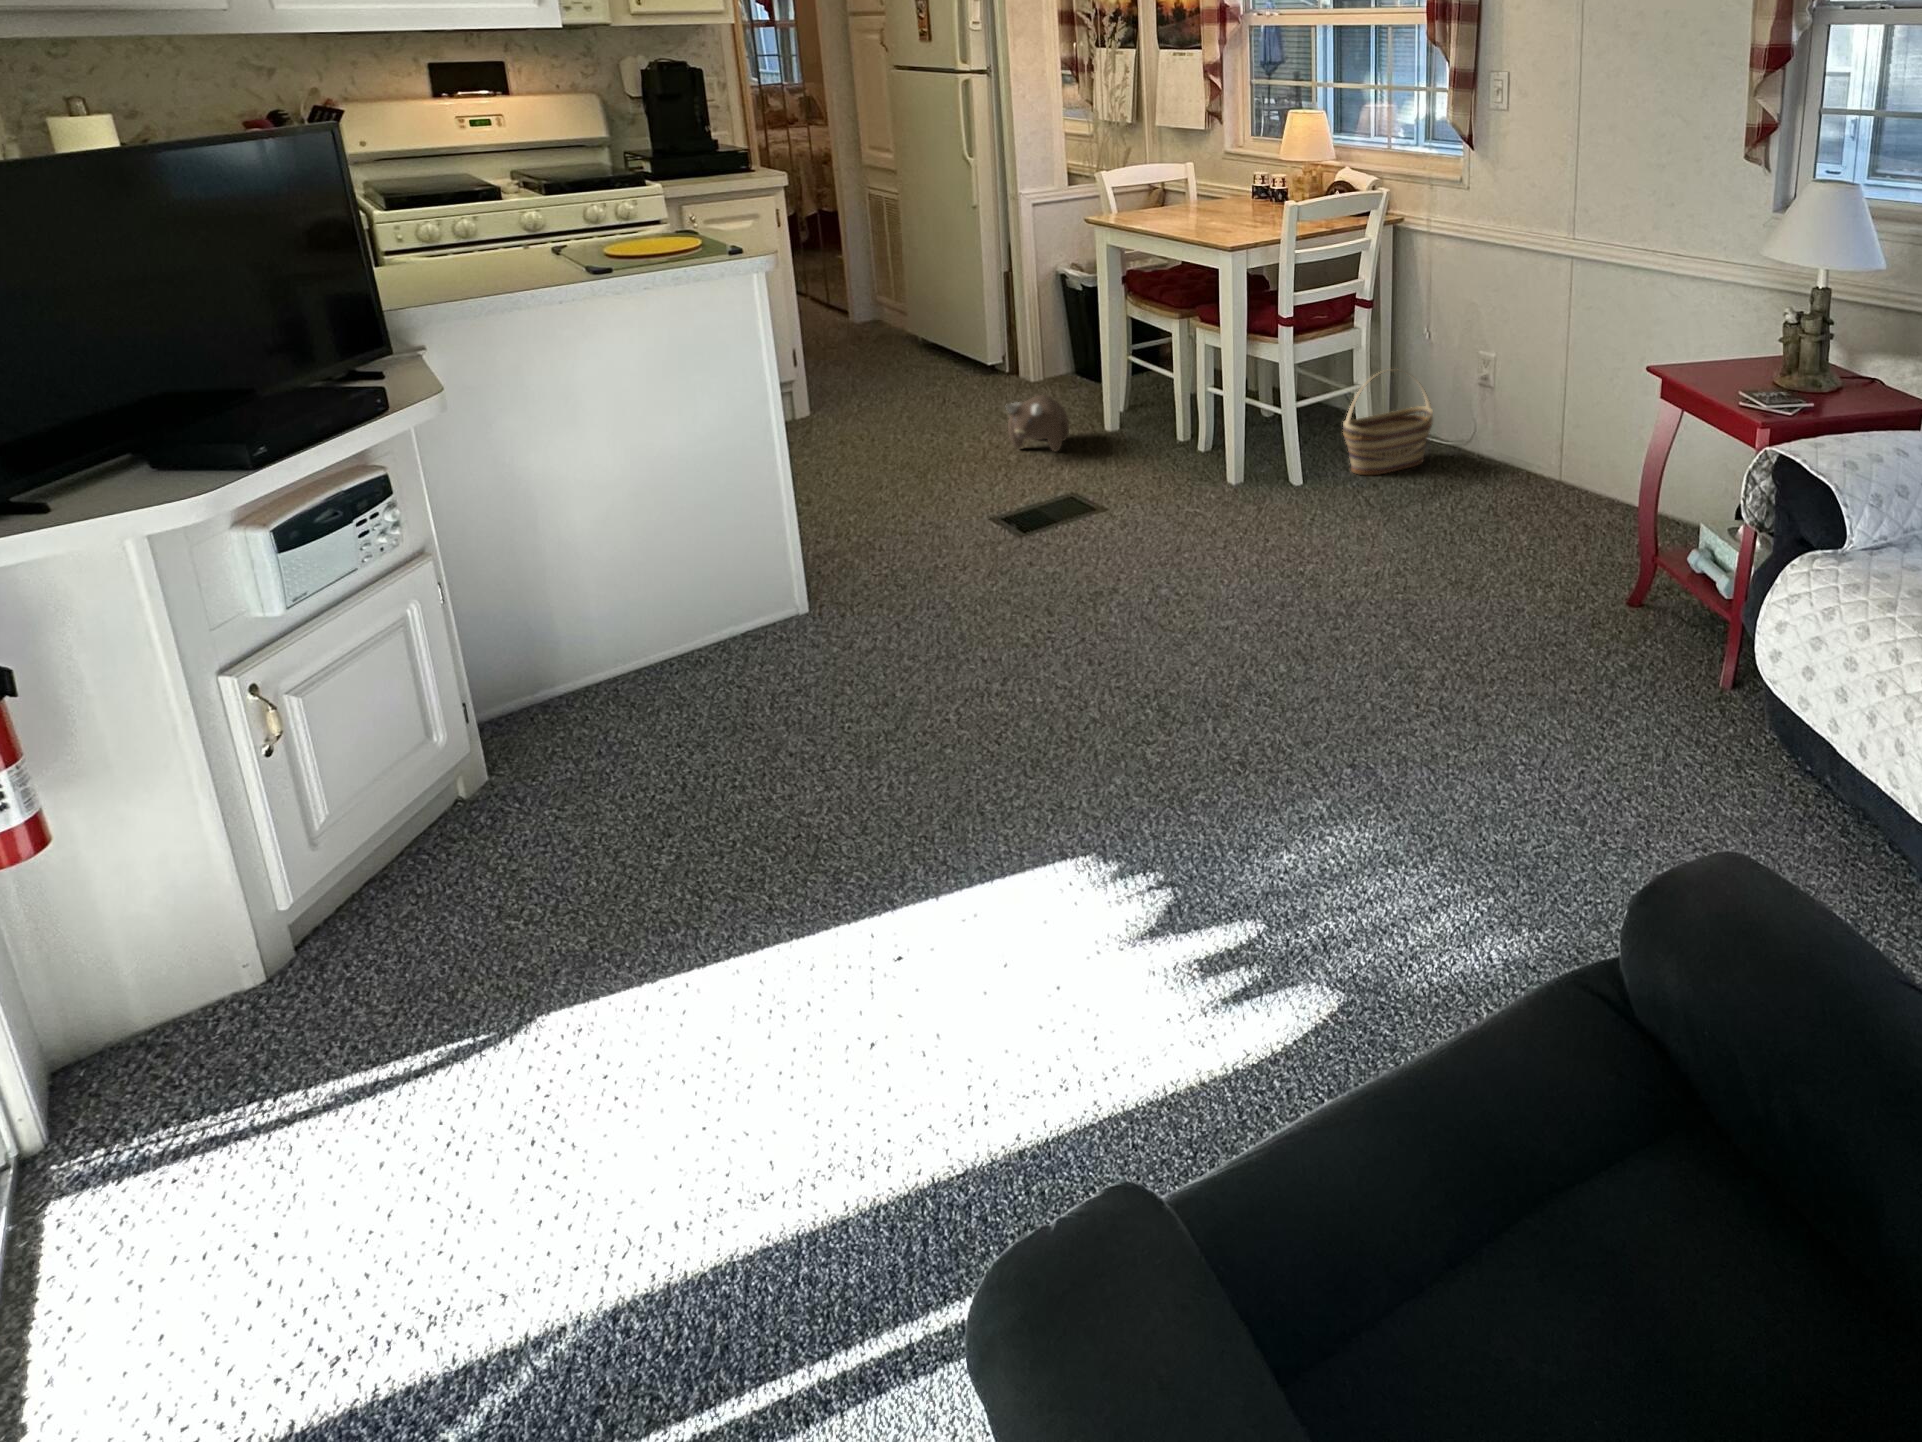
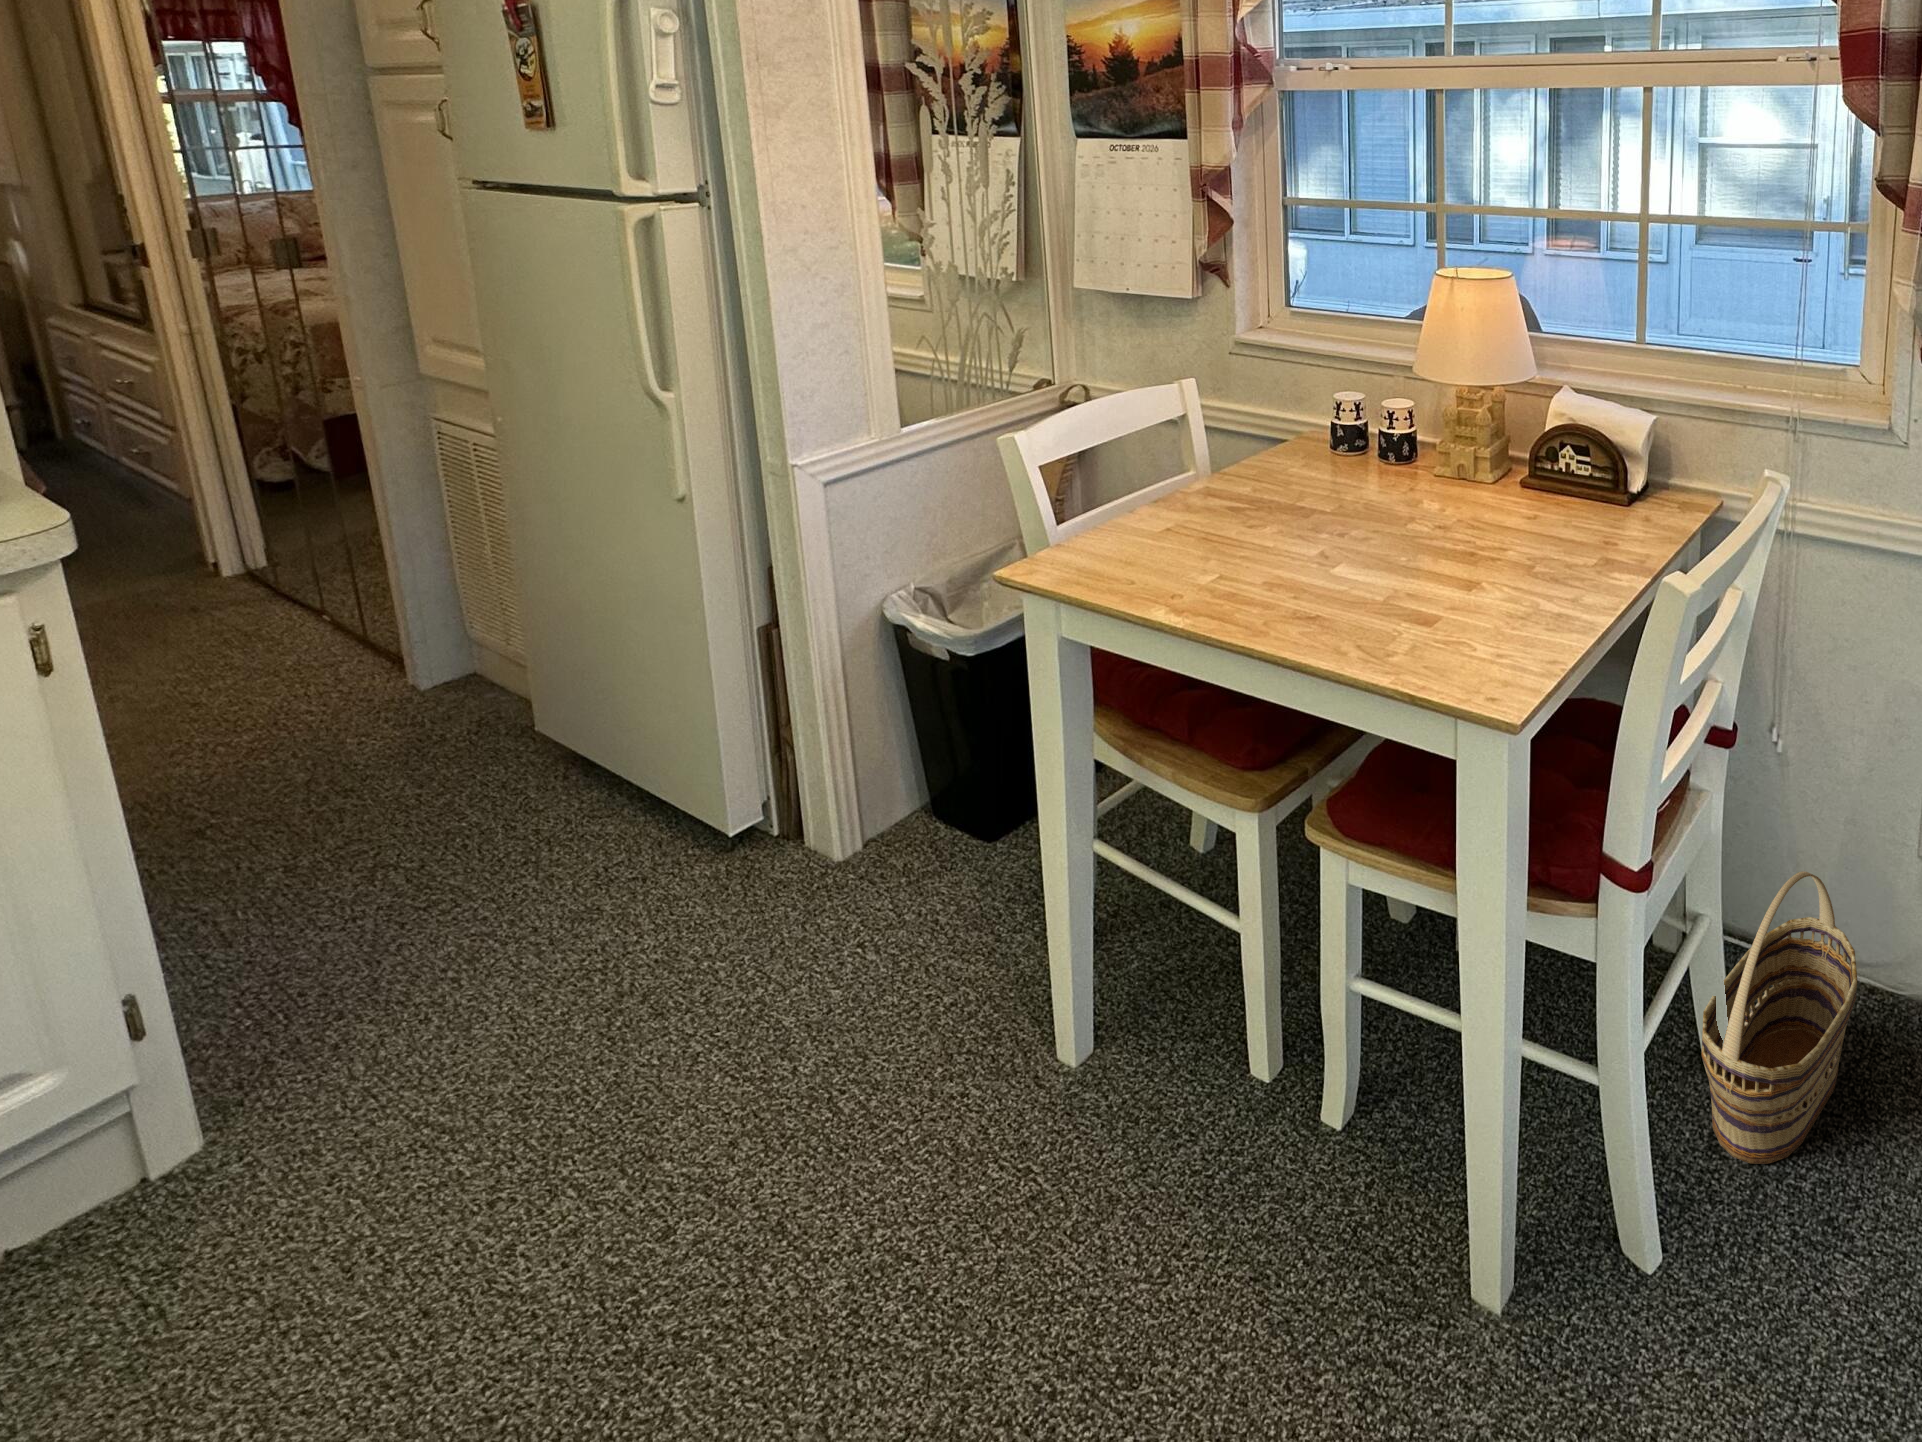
plush toy: present [1006,395,1069,452] -> none [791,1038,968,1261]

